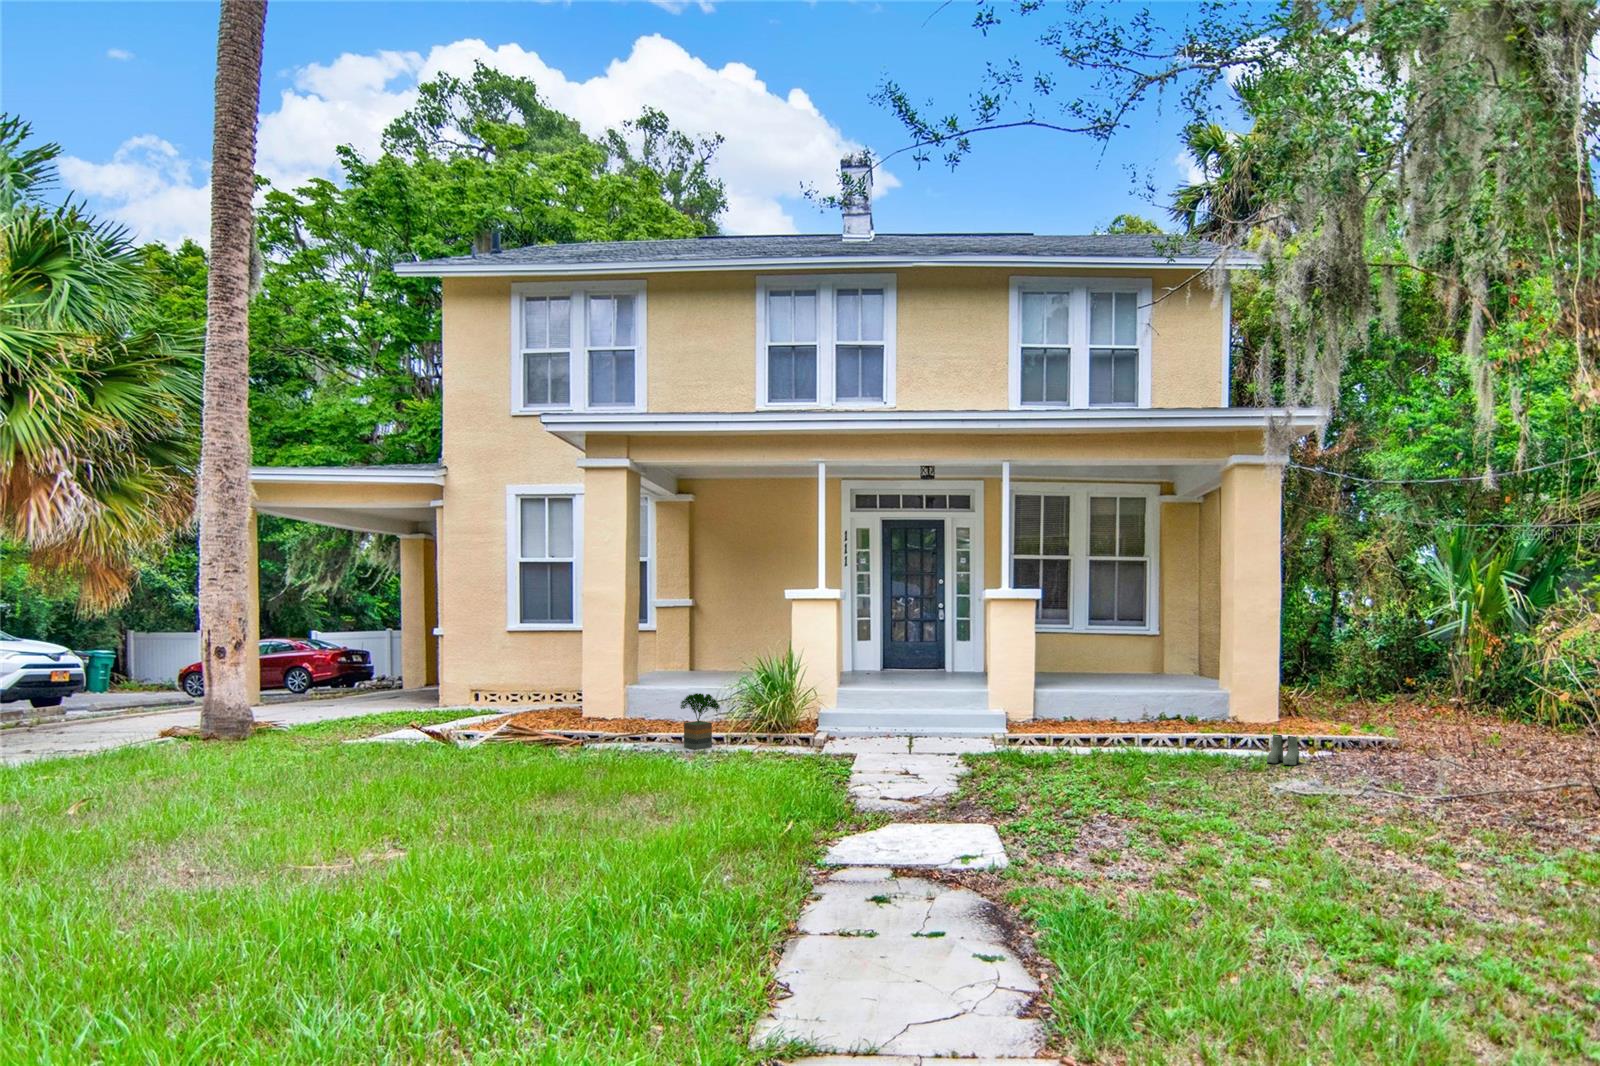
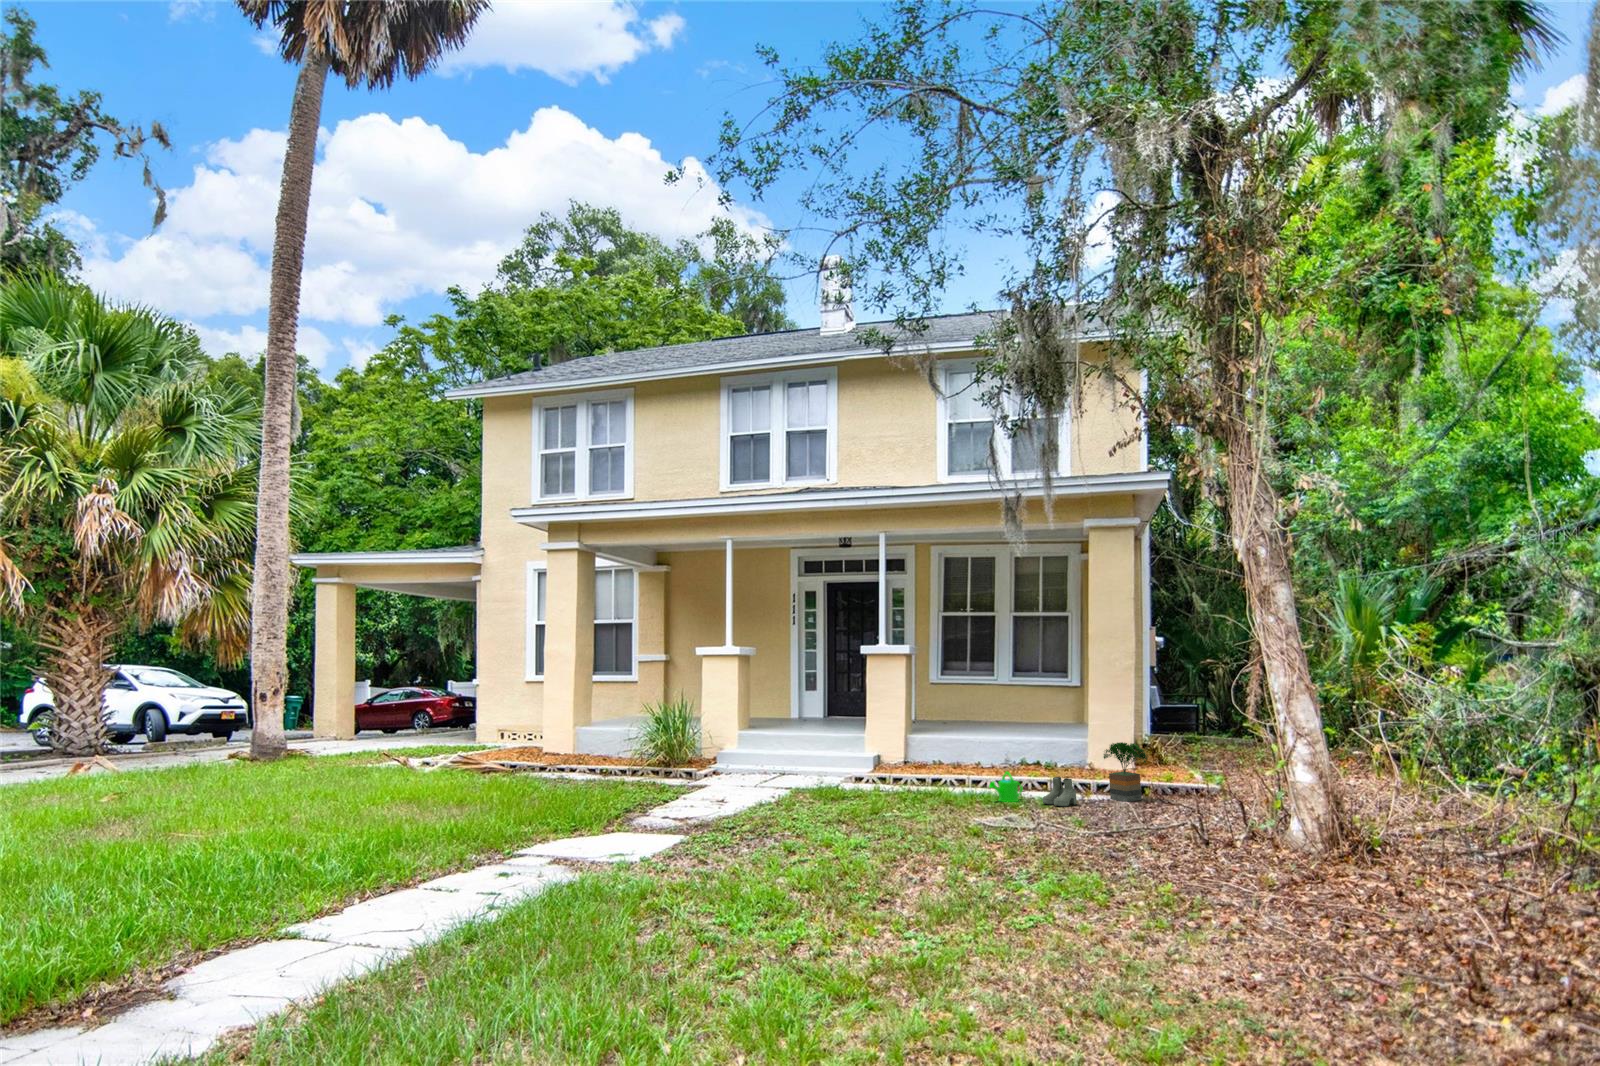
potted tree: present [681,693,720,750] -> present [1104,742,1148,802]
watering can: none [1207,730,1235,762] -> present [989,772,1023,802]

